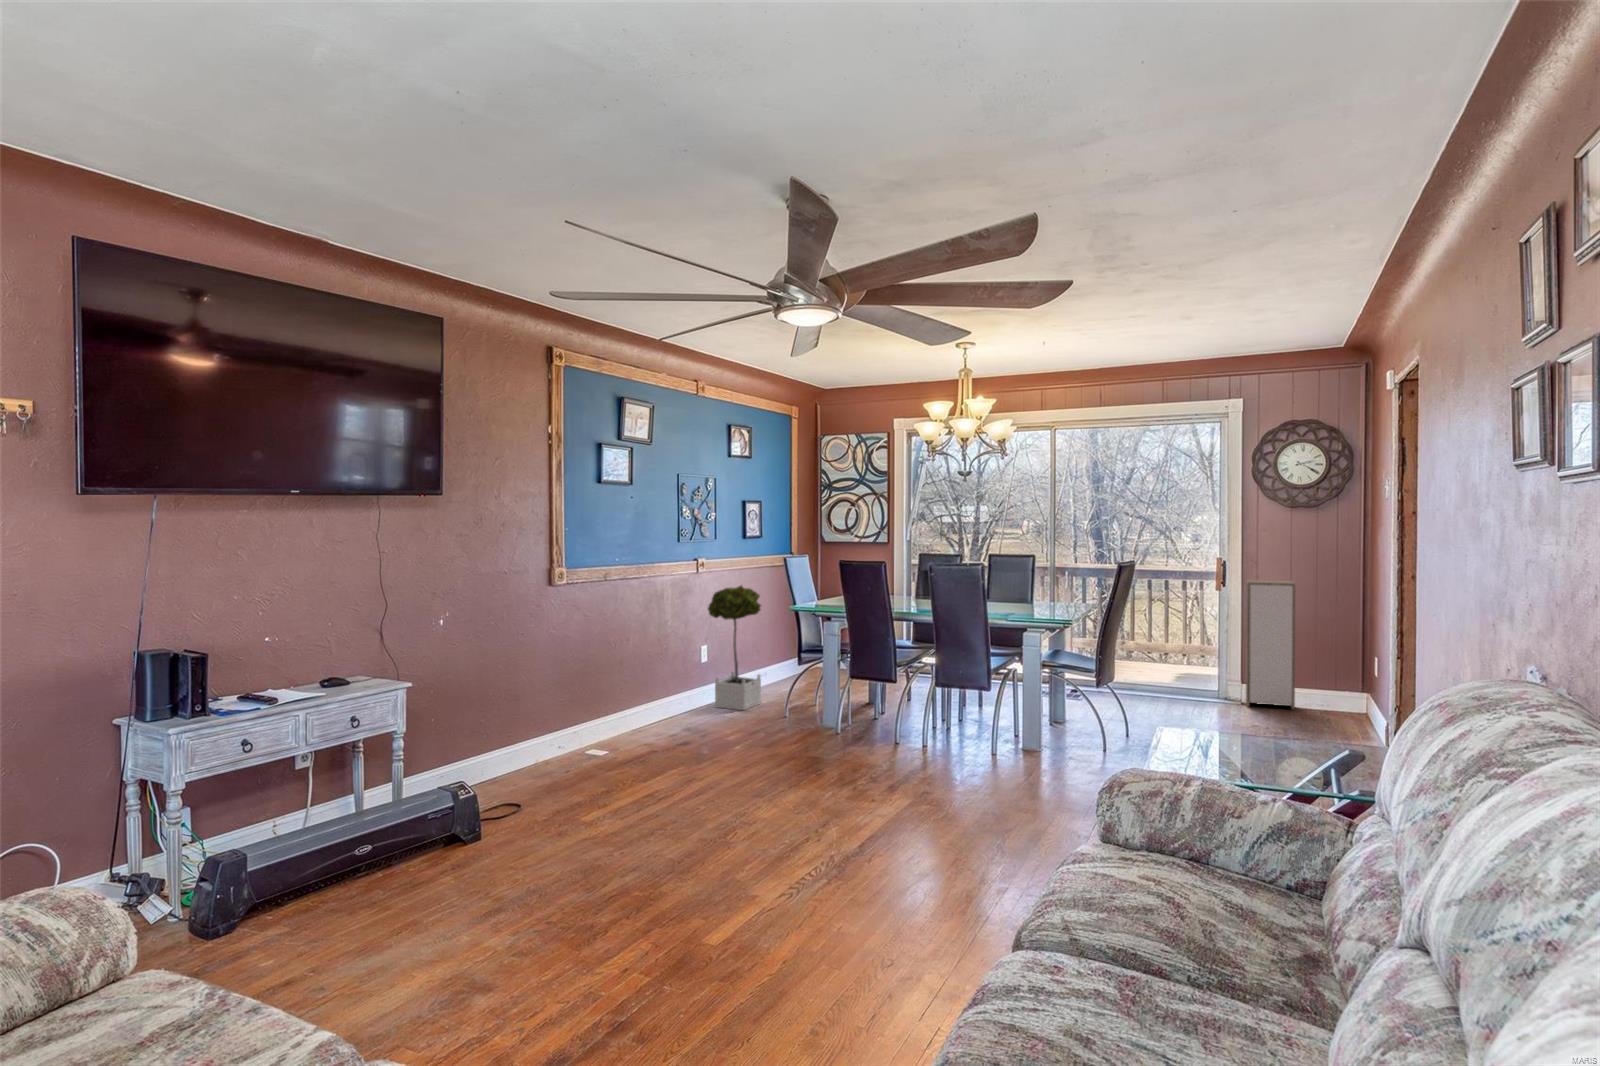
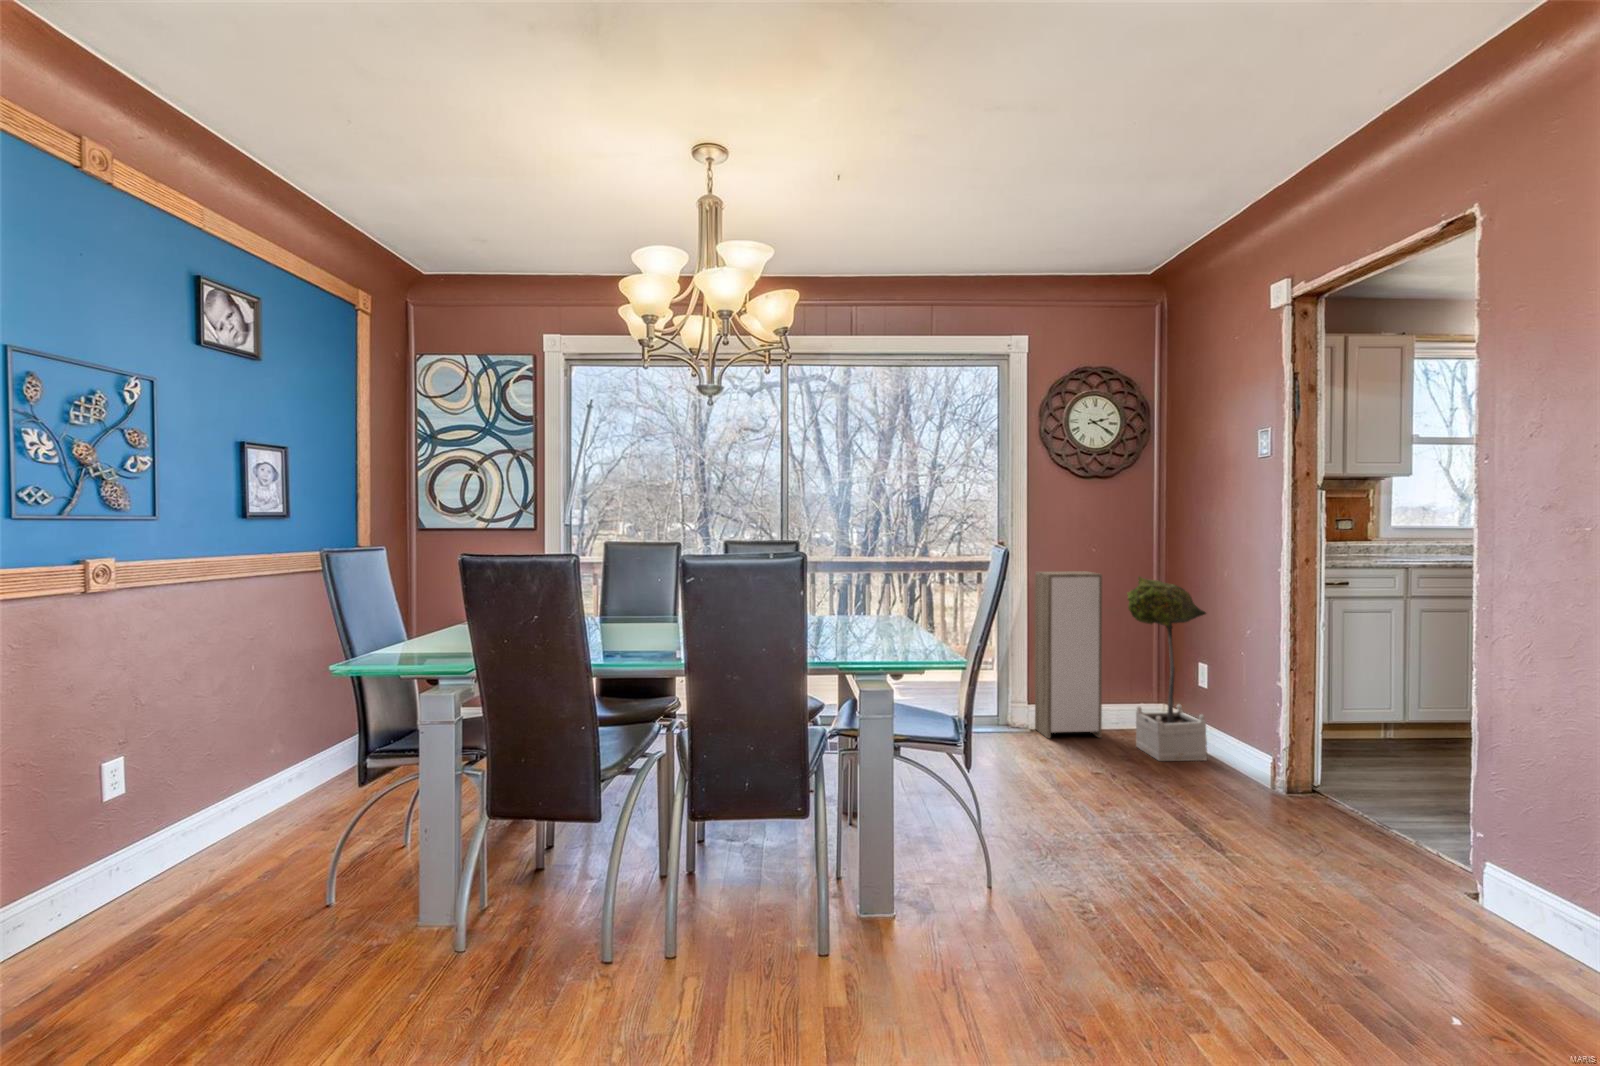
potted tree: present [708,586,761,710] -> present [1127,577,1207,761]

